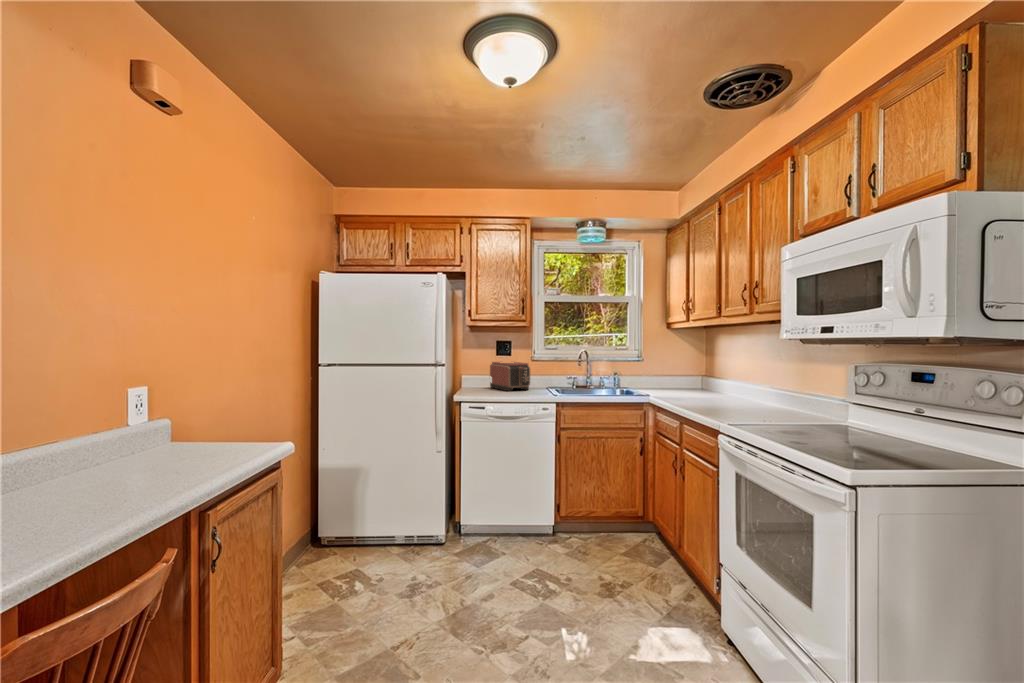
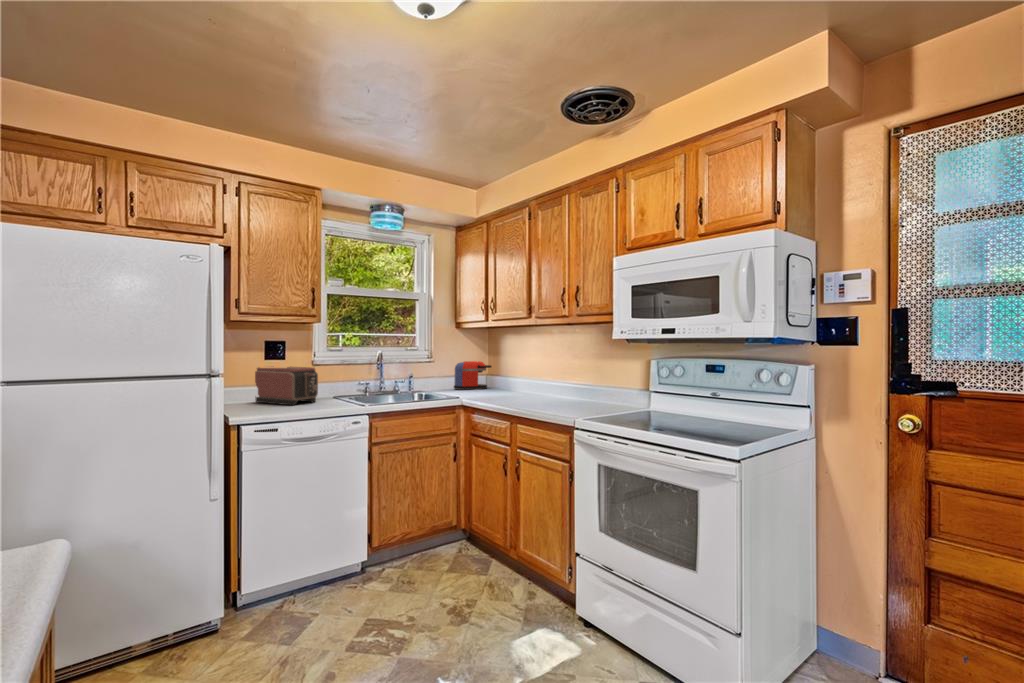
coffee maker: none [657,362,697,389] -> present [454,361,492,390]

